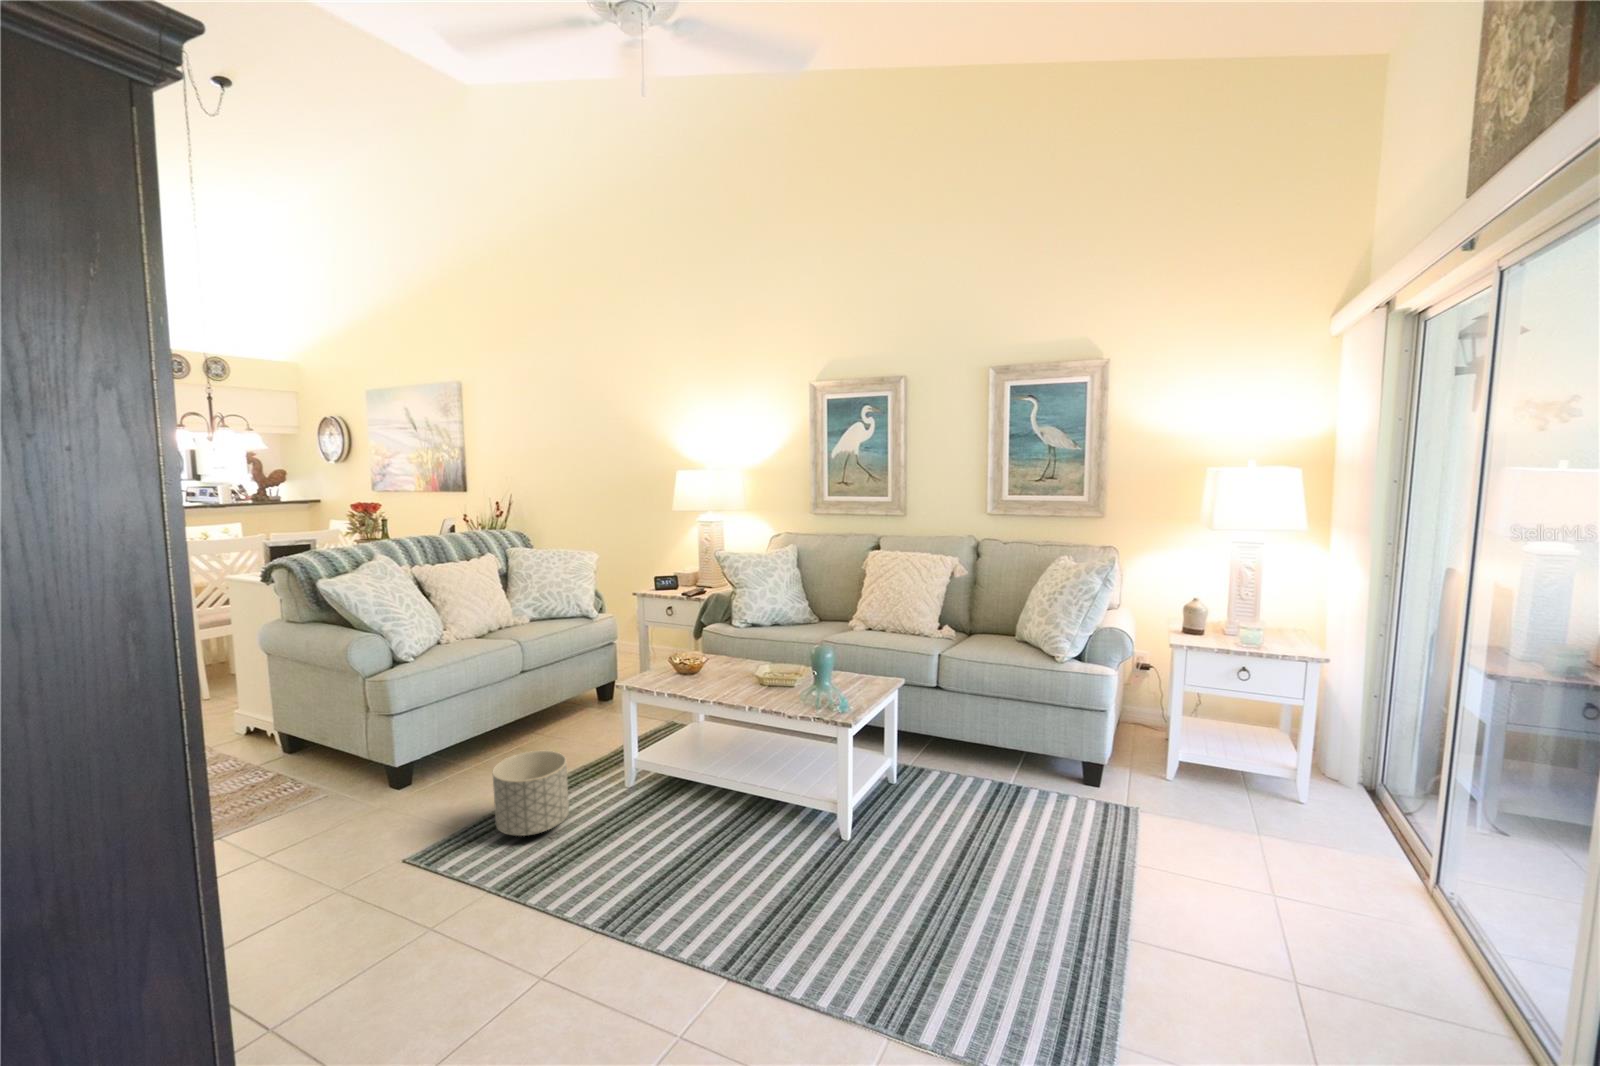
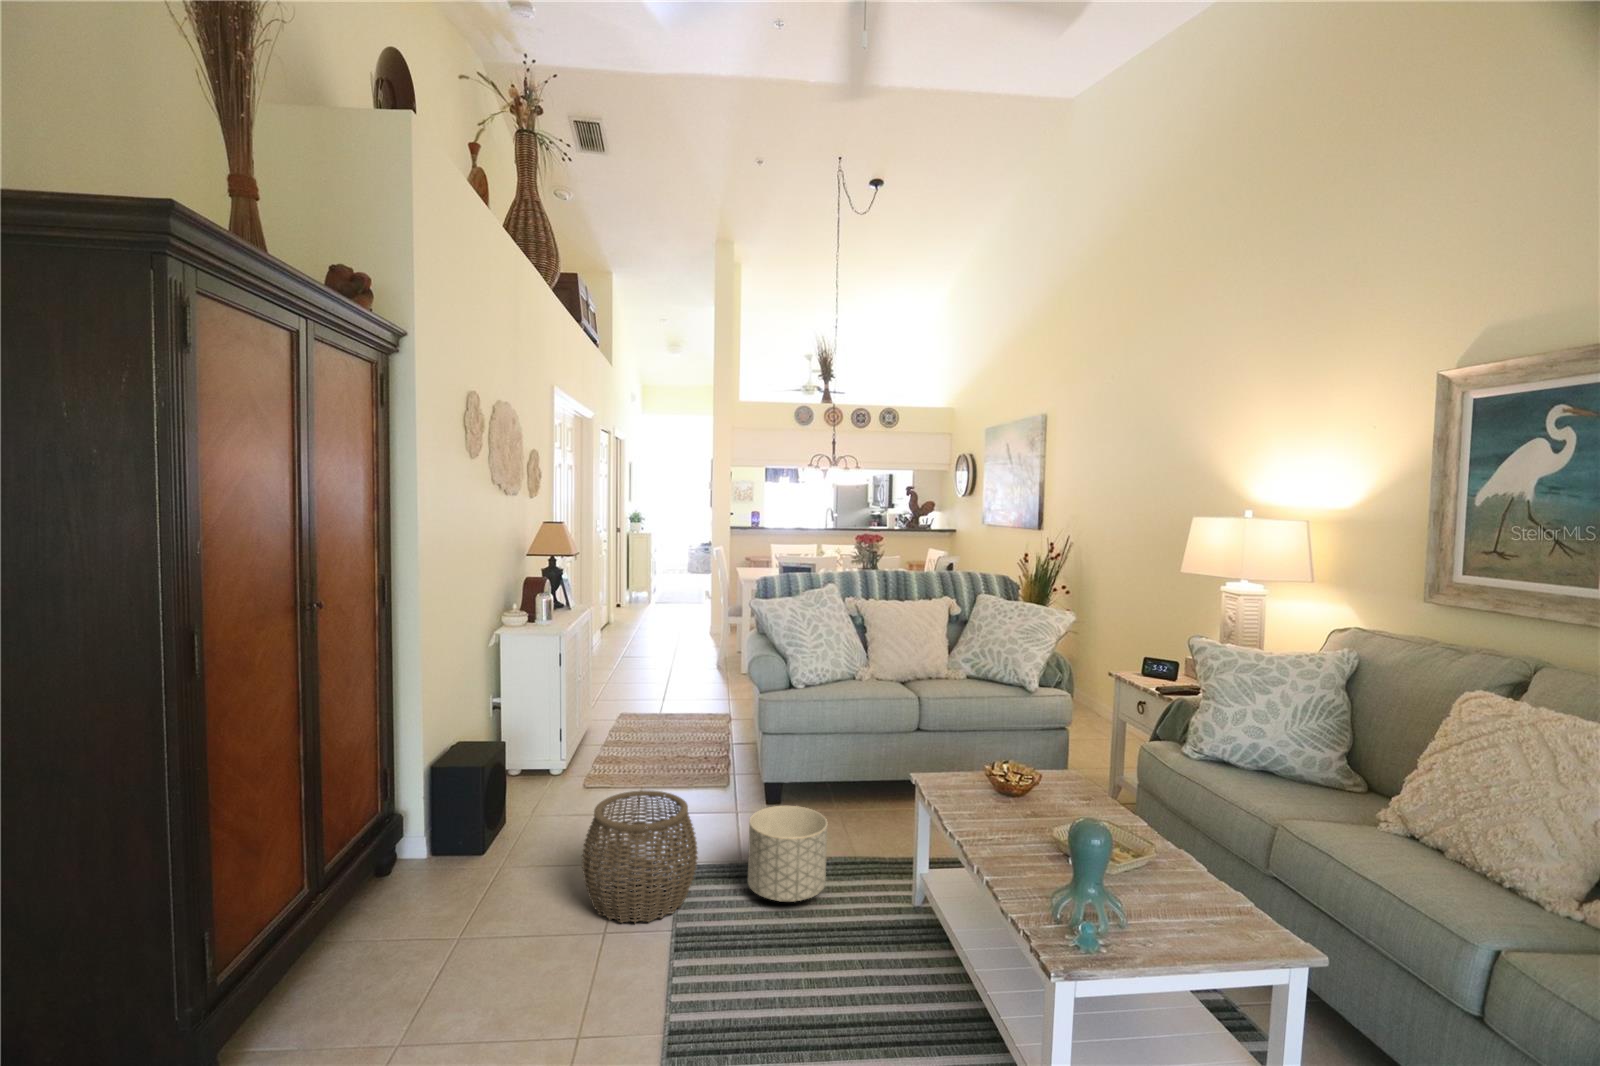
woven basket: none [352,786,484,929] -> present [582,791,698,923]

